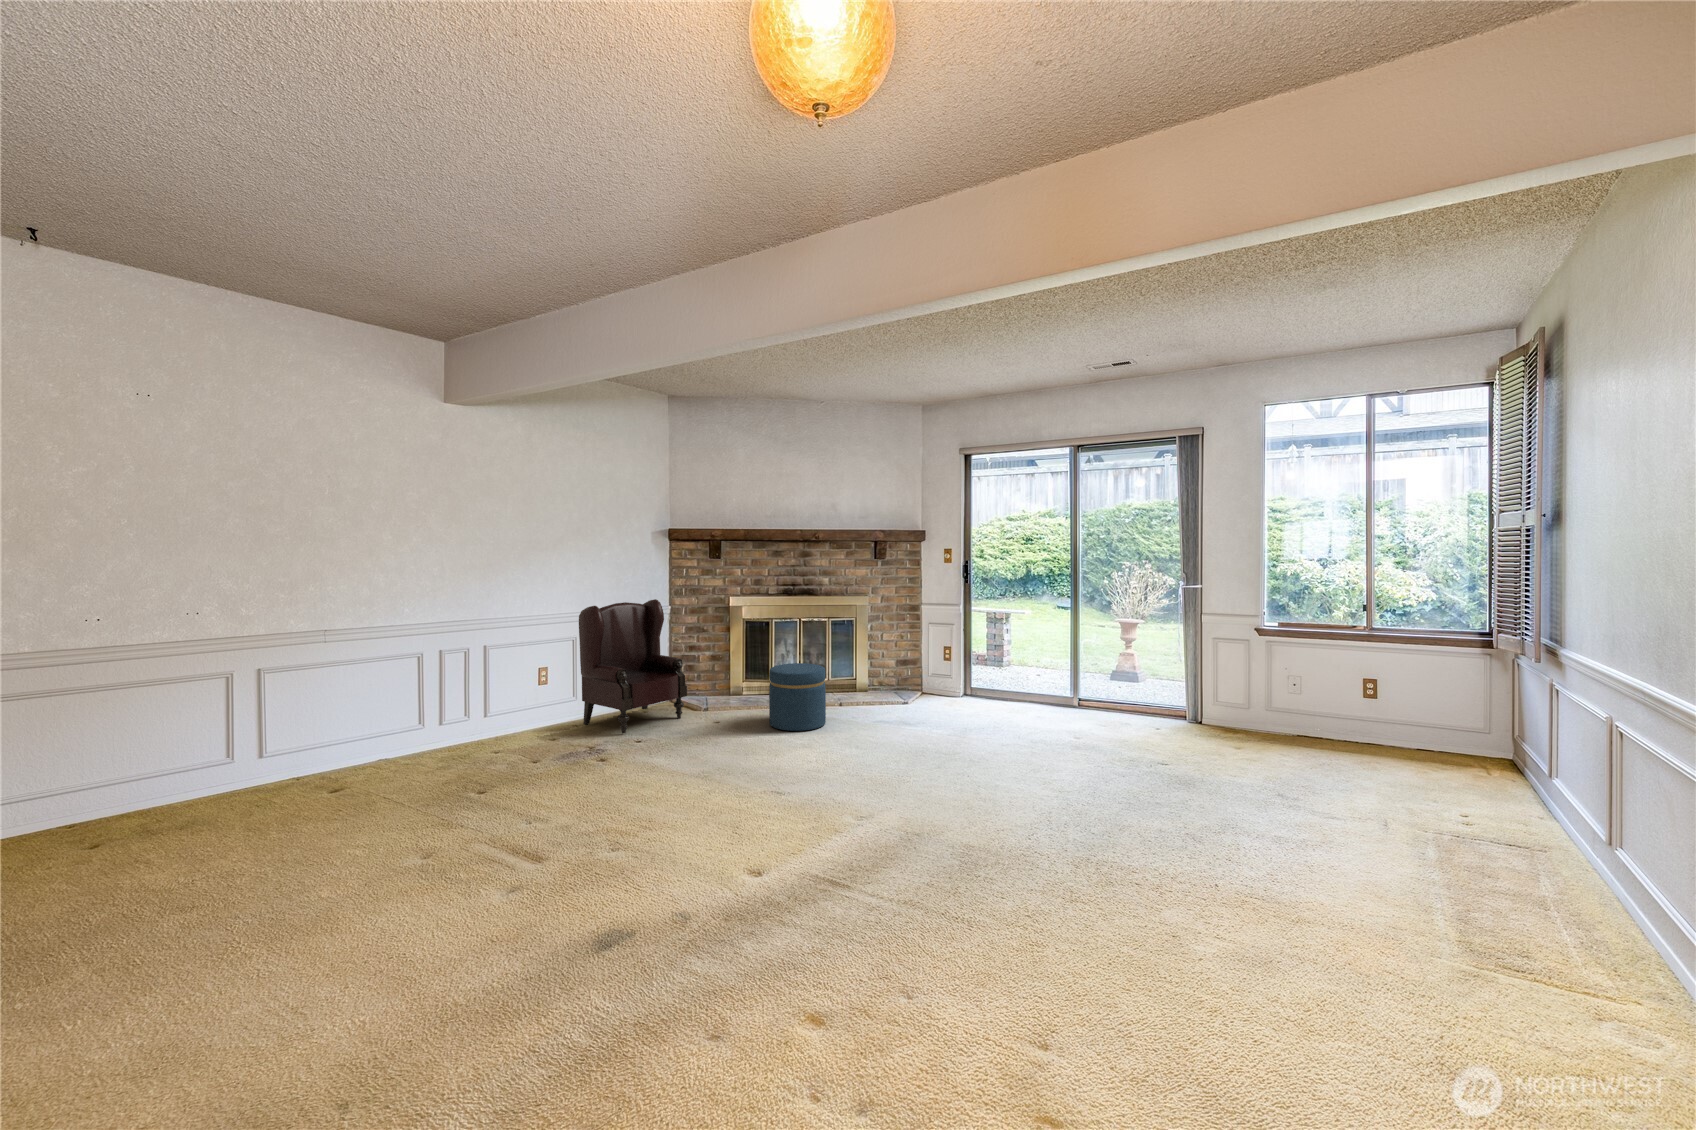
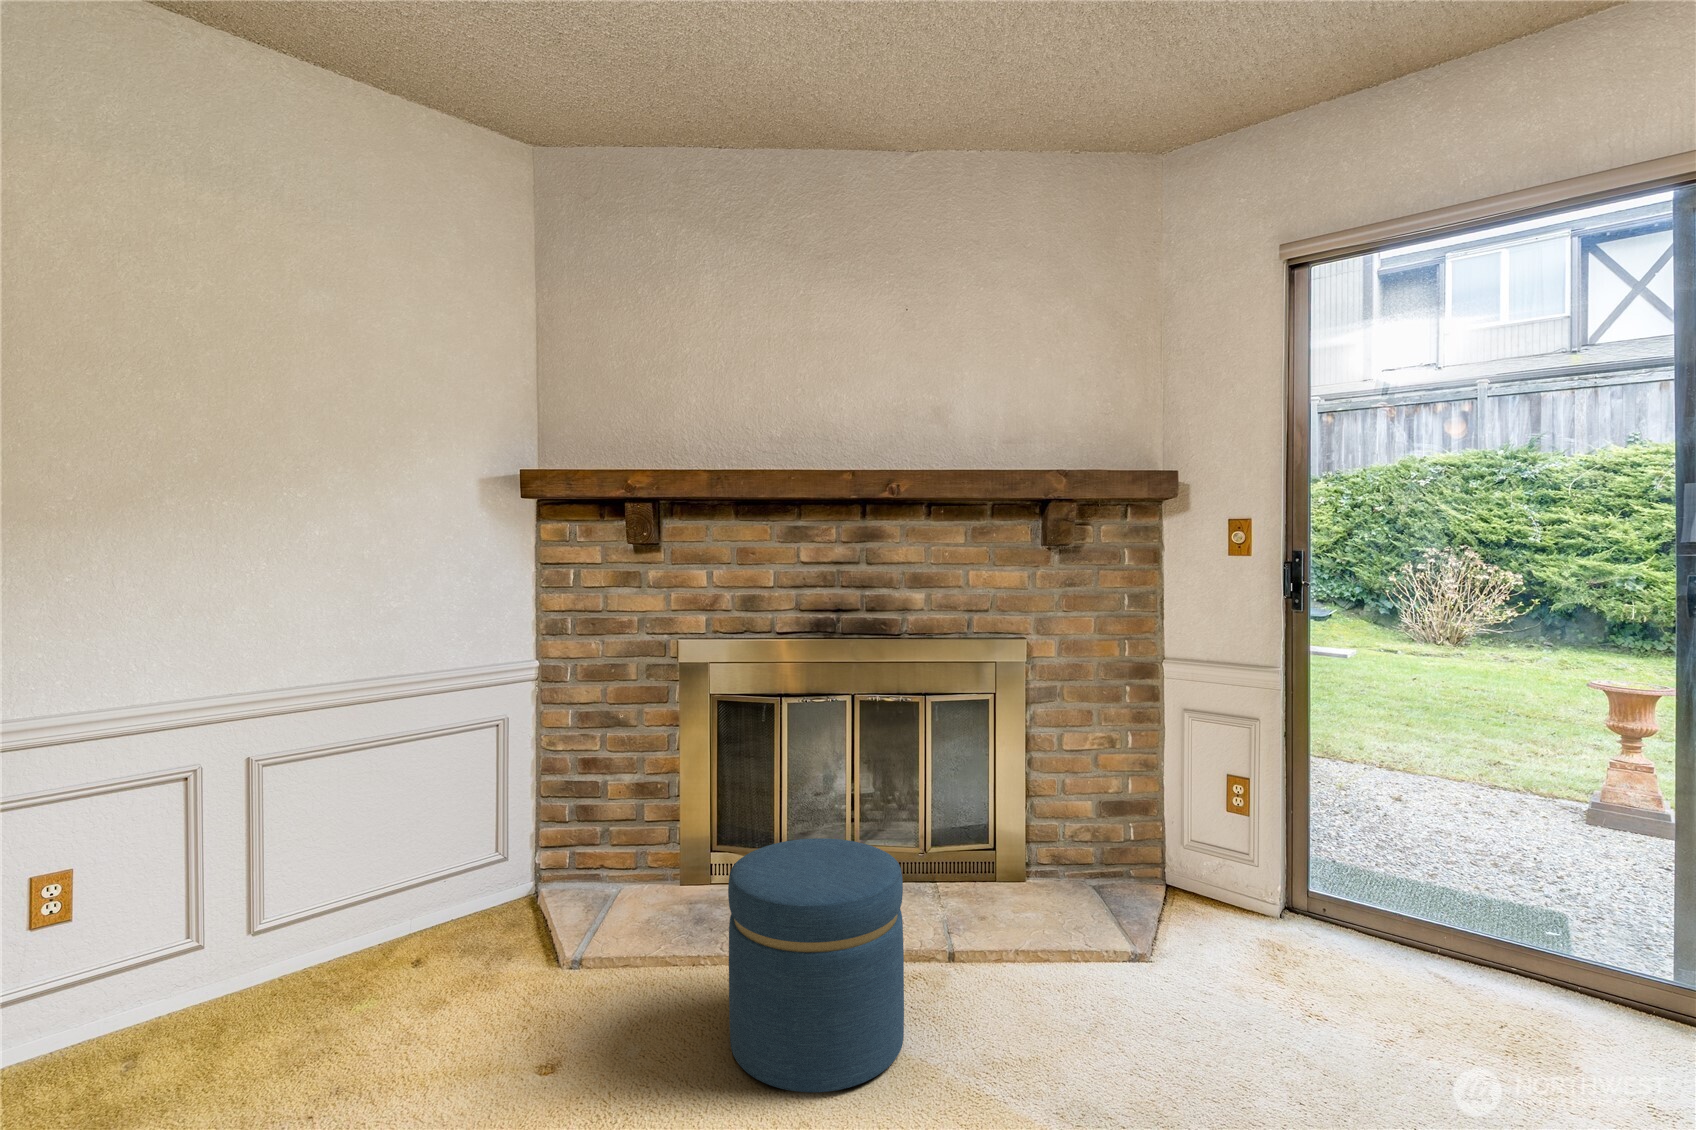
armchair: present [579,599,687,733] -> none [206,645,518,1064]

